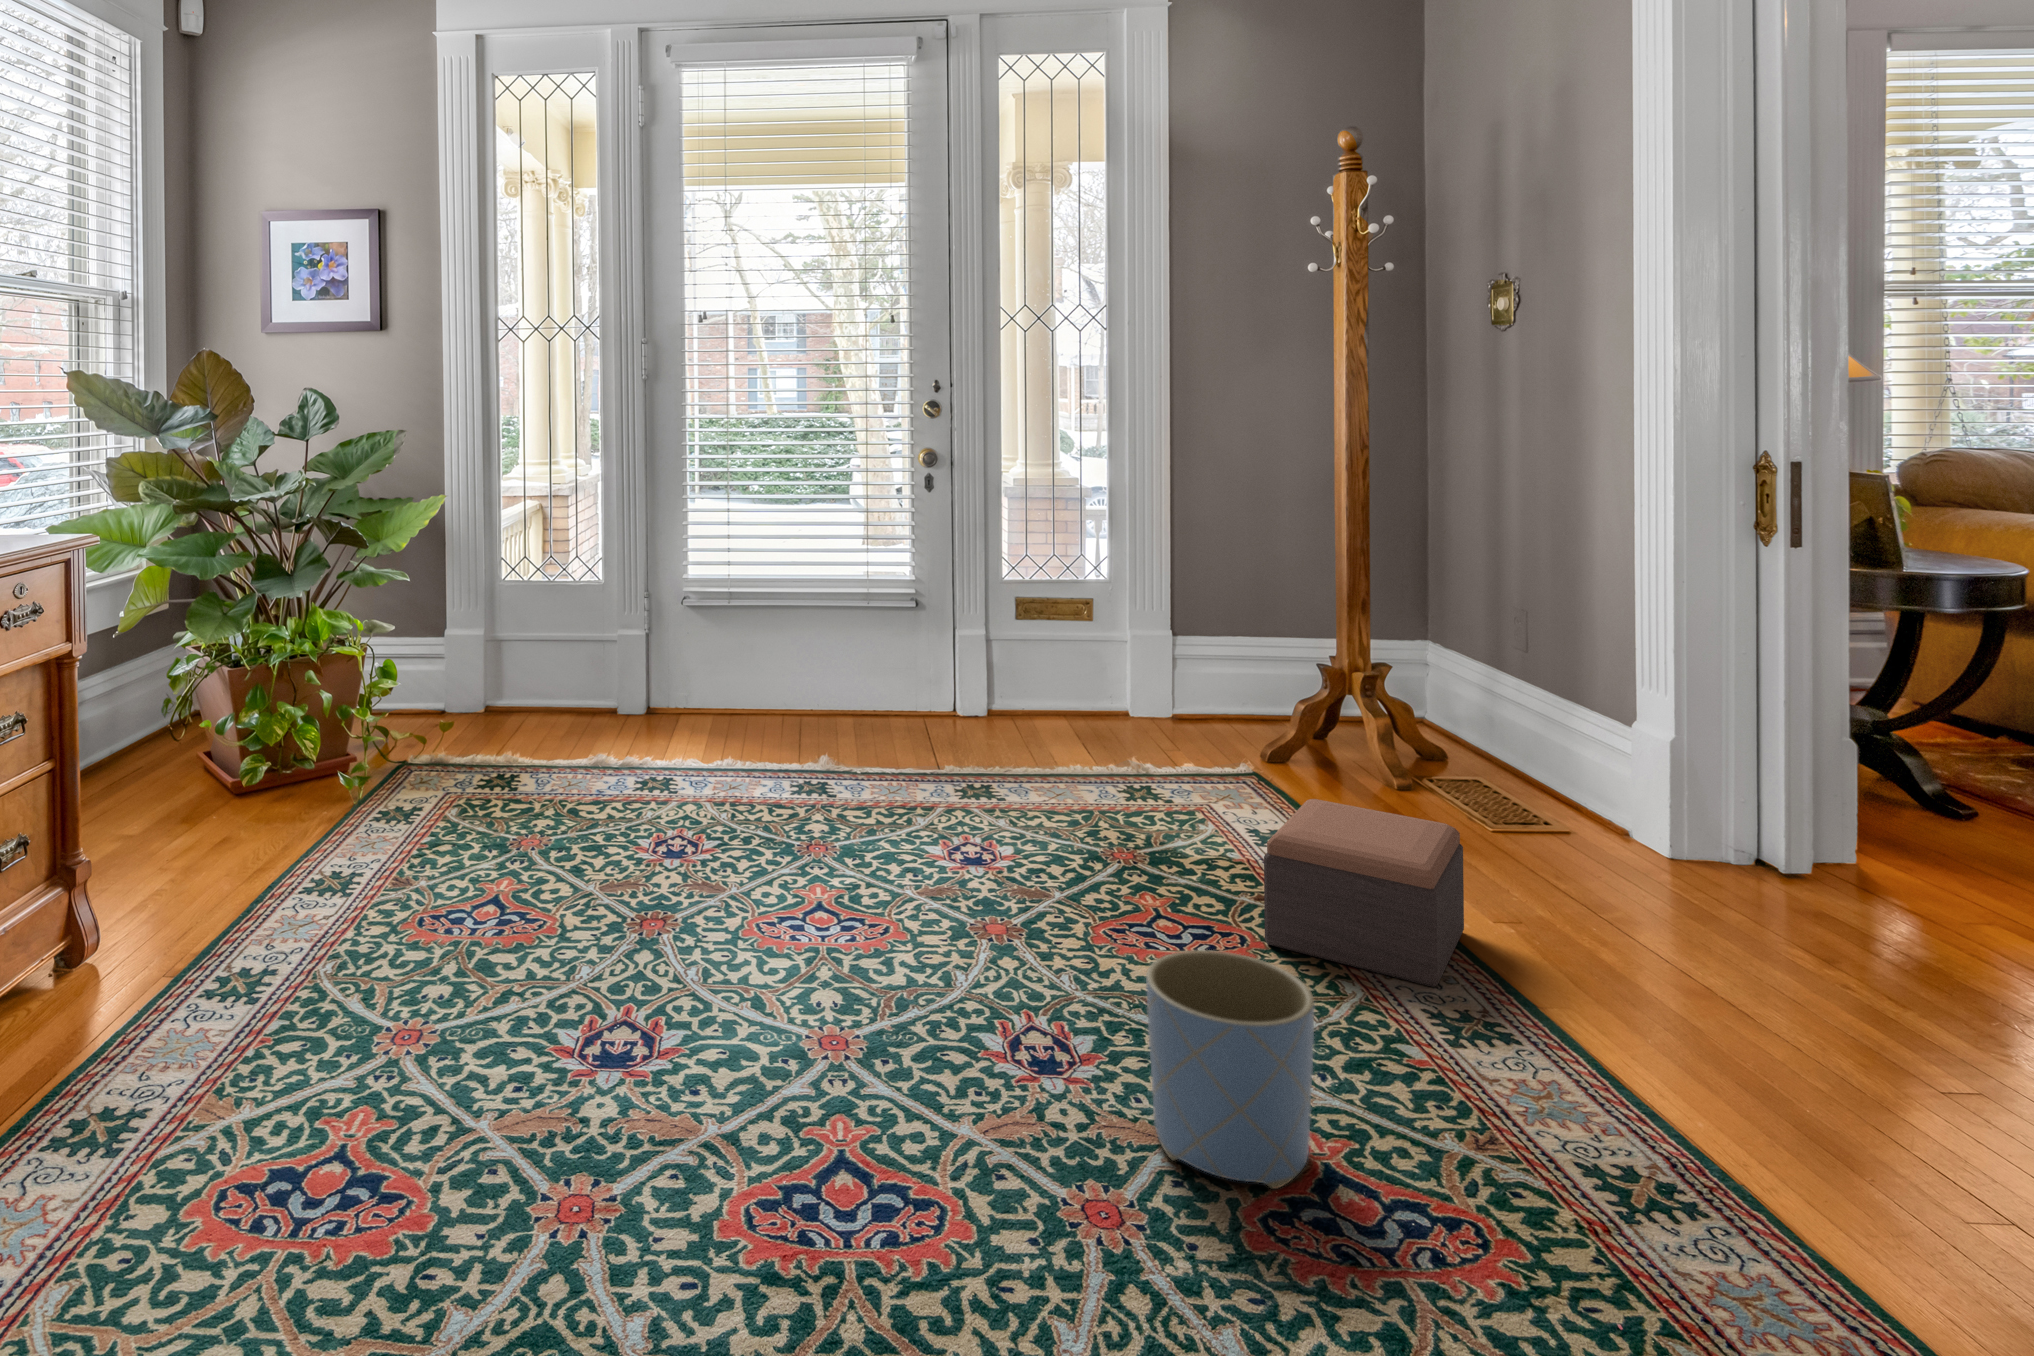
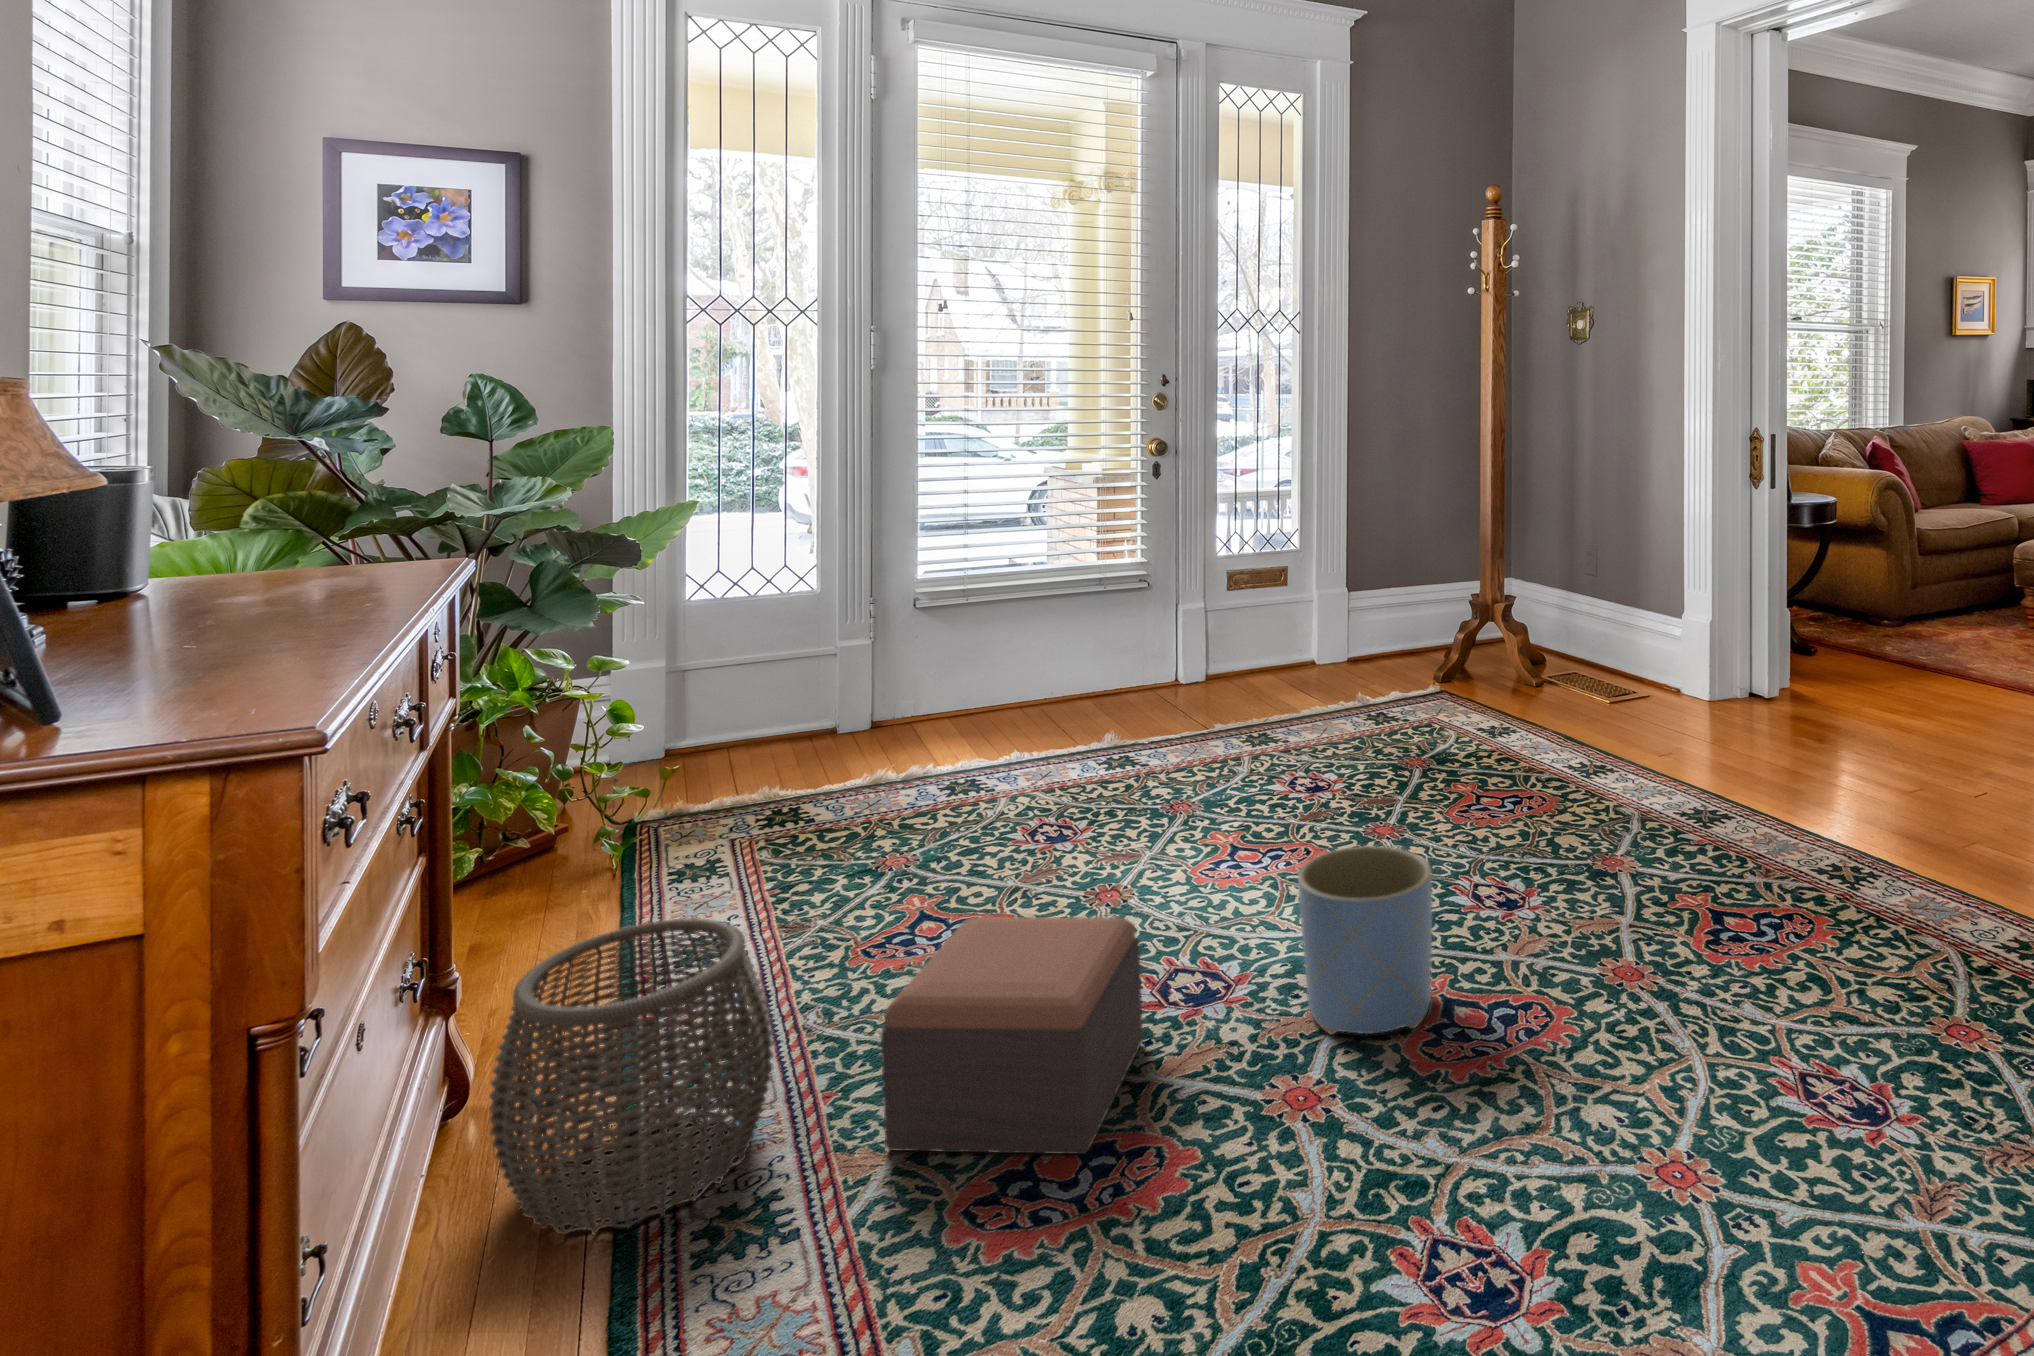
footstool: present [1264,799,1464,987] -> present [881,917,1143,1154]
woven basket: none [415,849,631,1106] -> present [489,919,774,1235]

